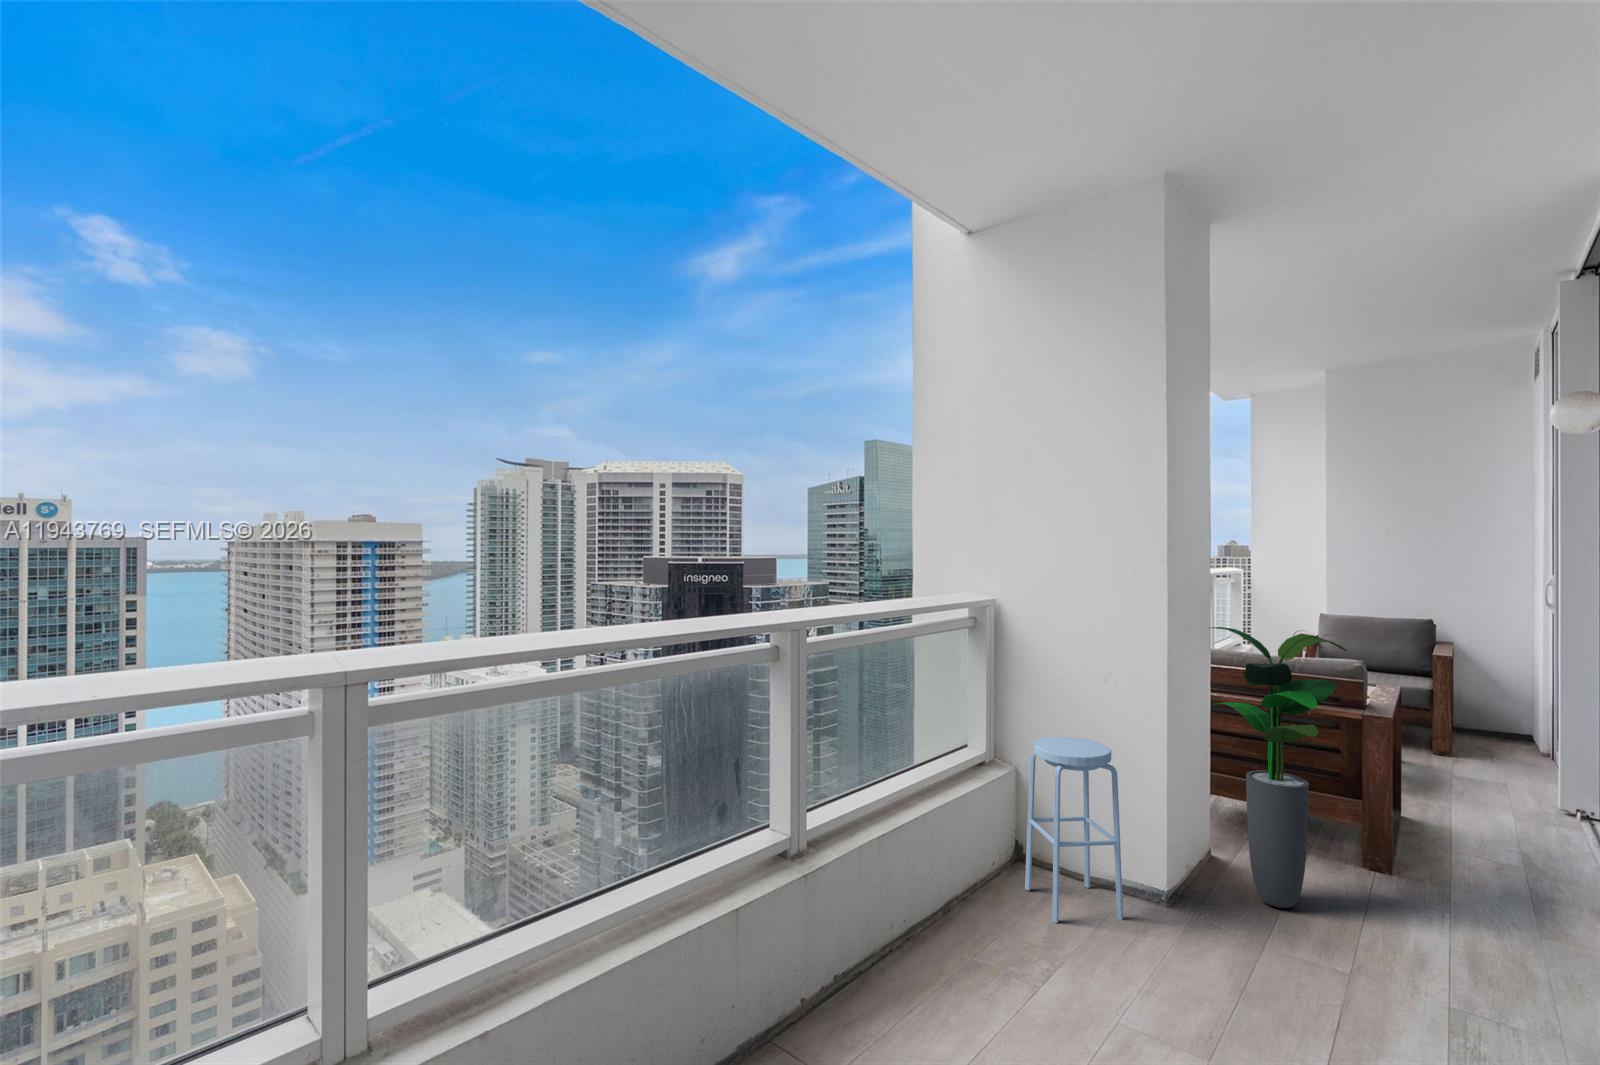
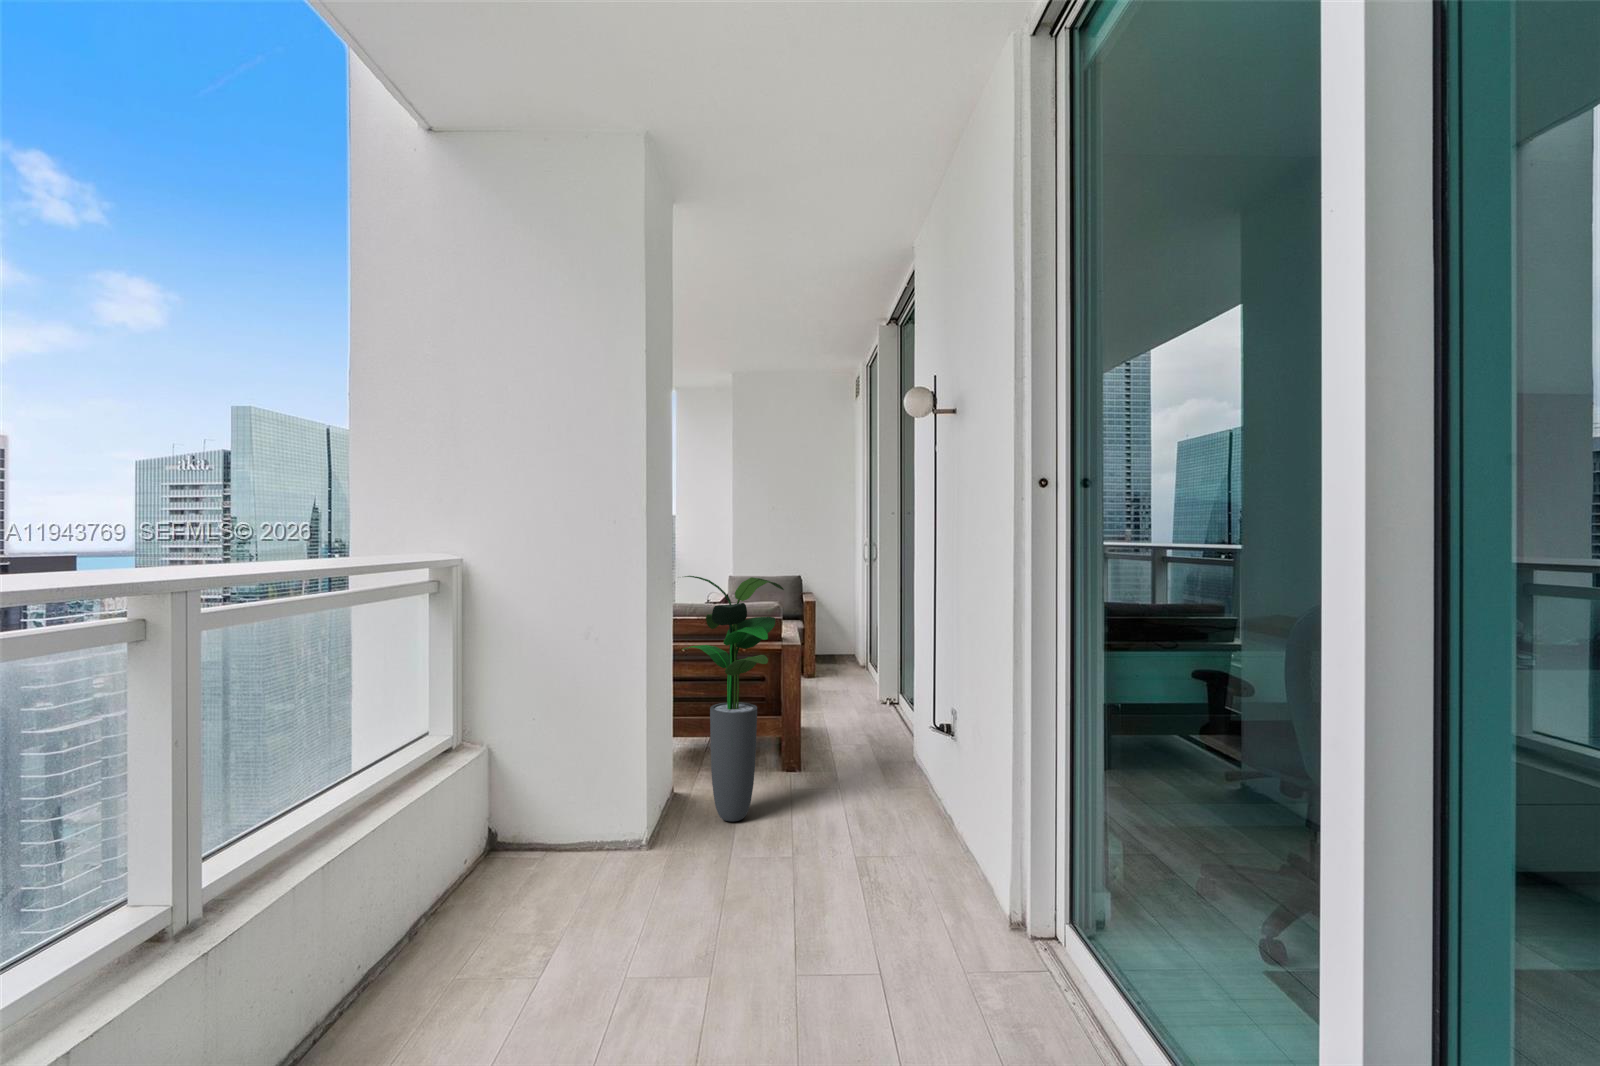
stool: present [1025,737,1123,923] -> none [504,700,611,903]

